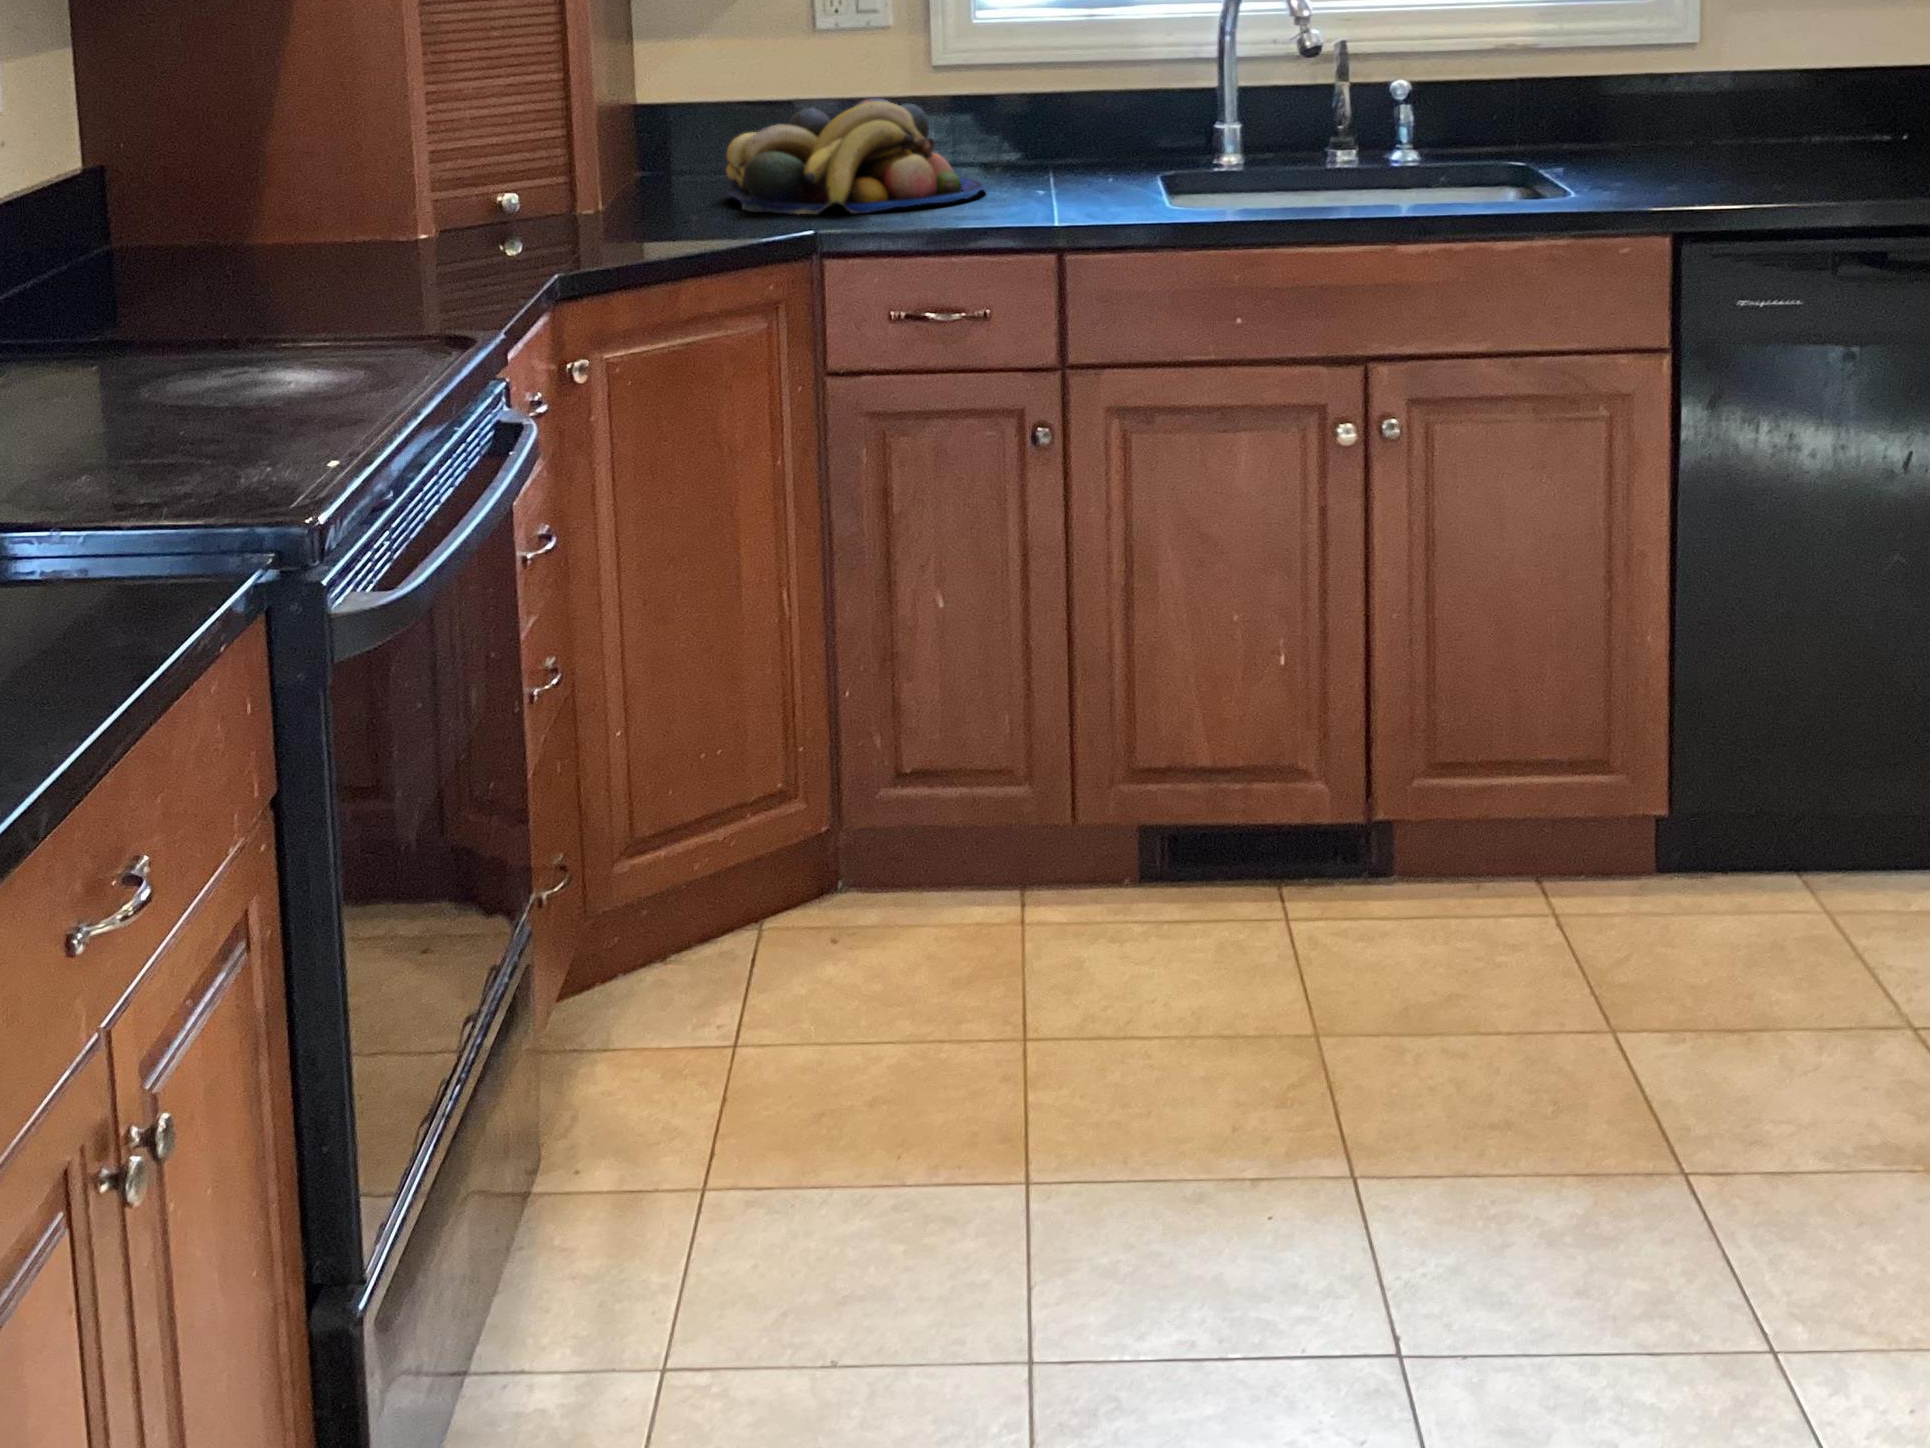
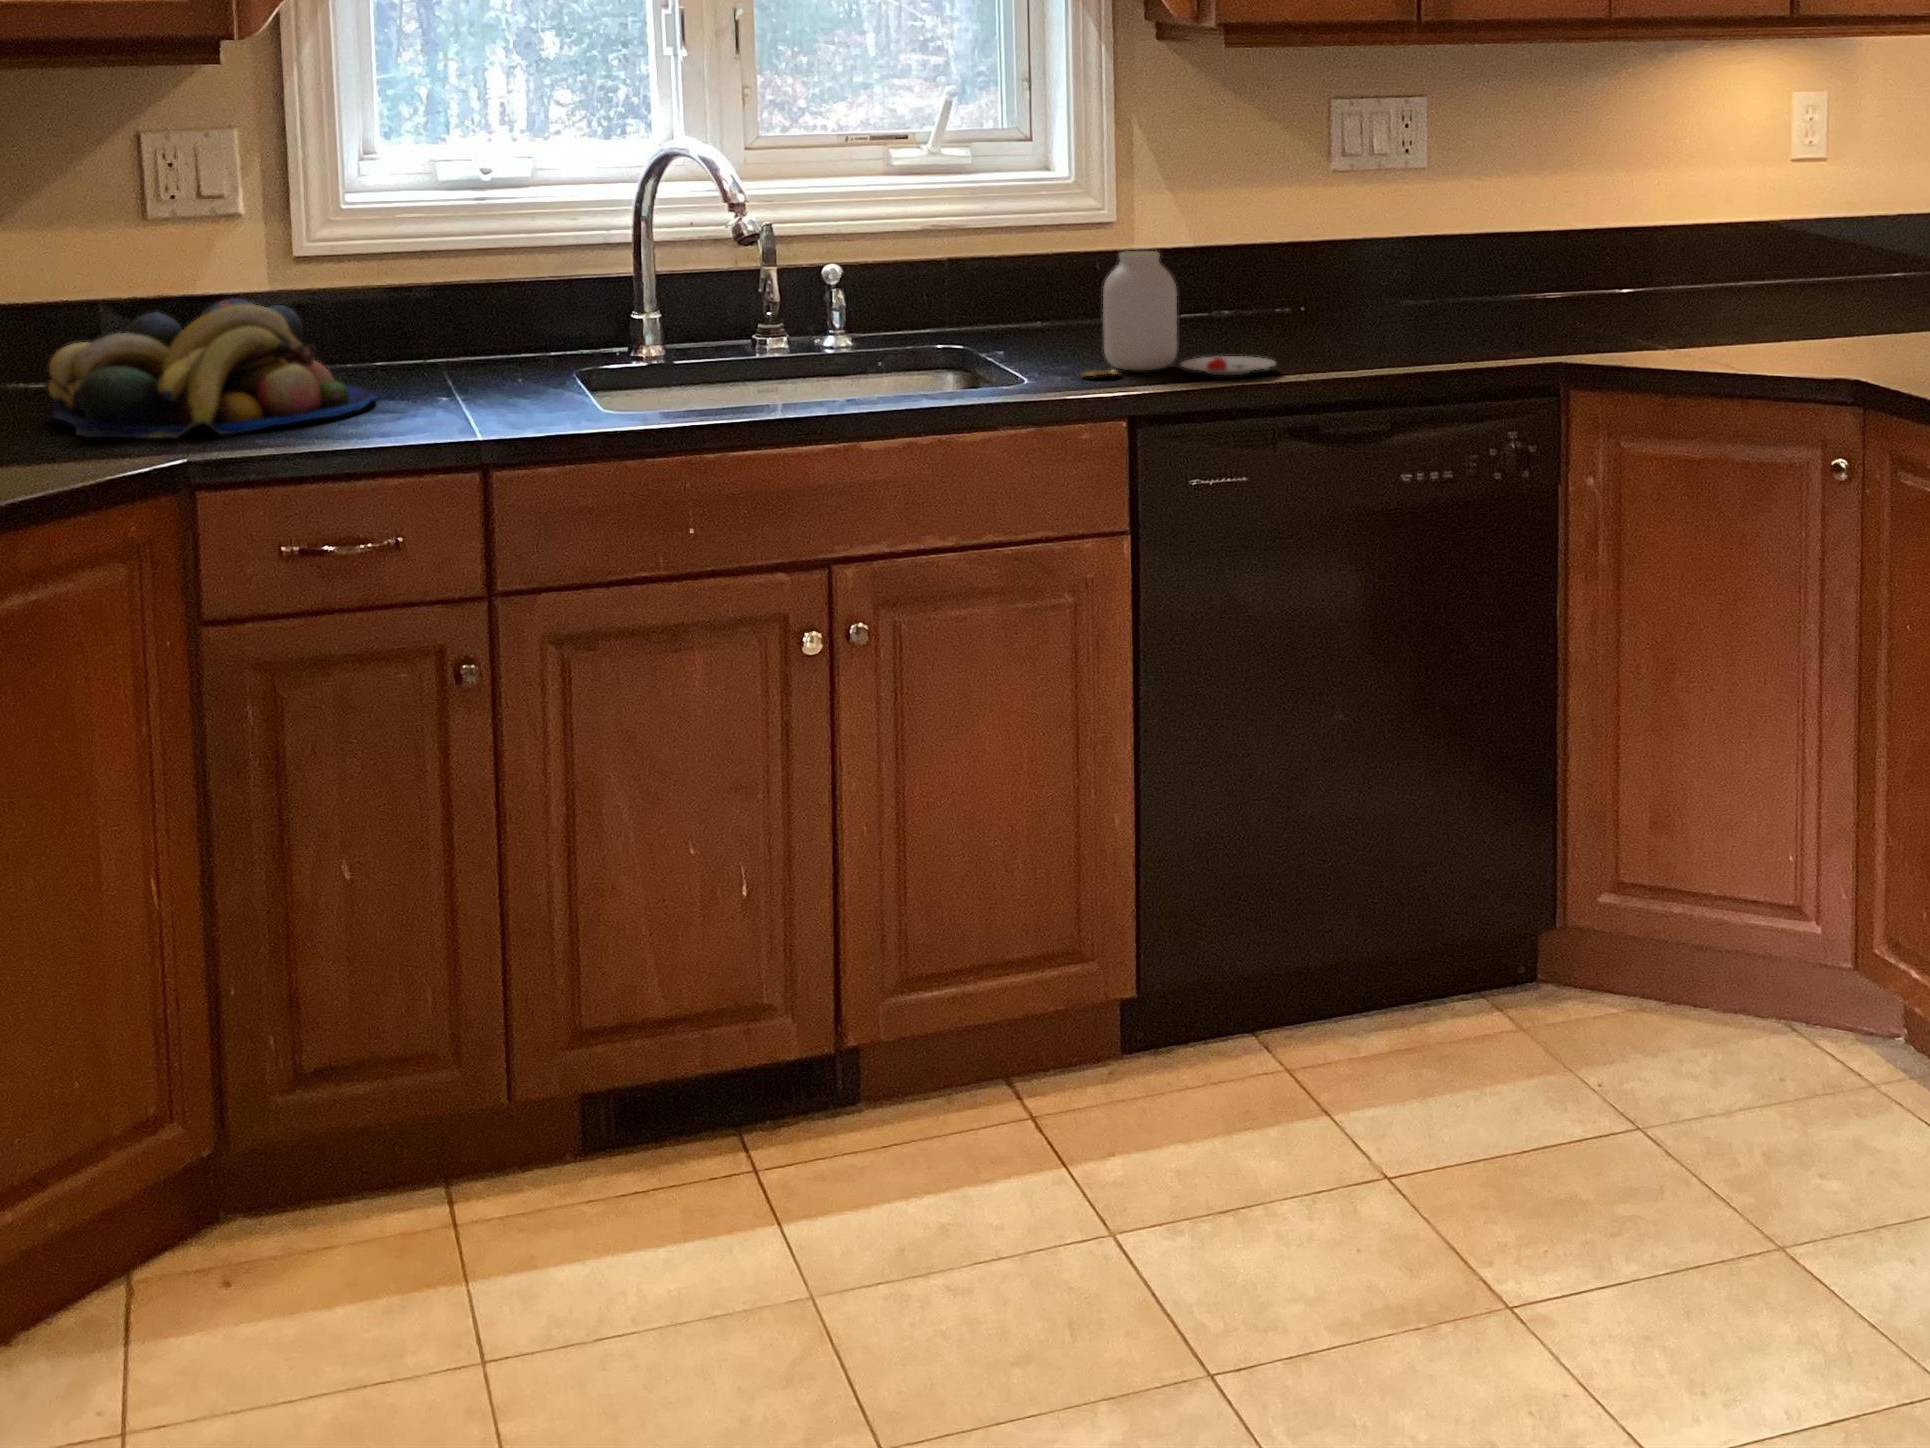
jar: none [1638,66,1847,194] -> present [1081,251,1276,376]

